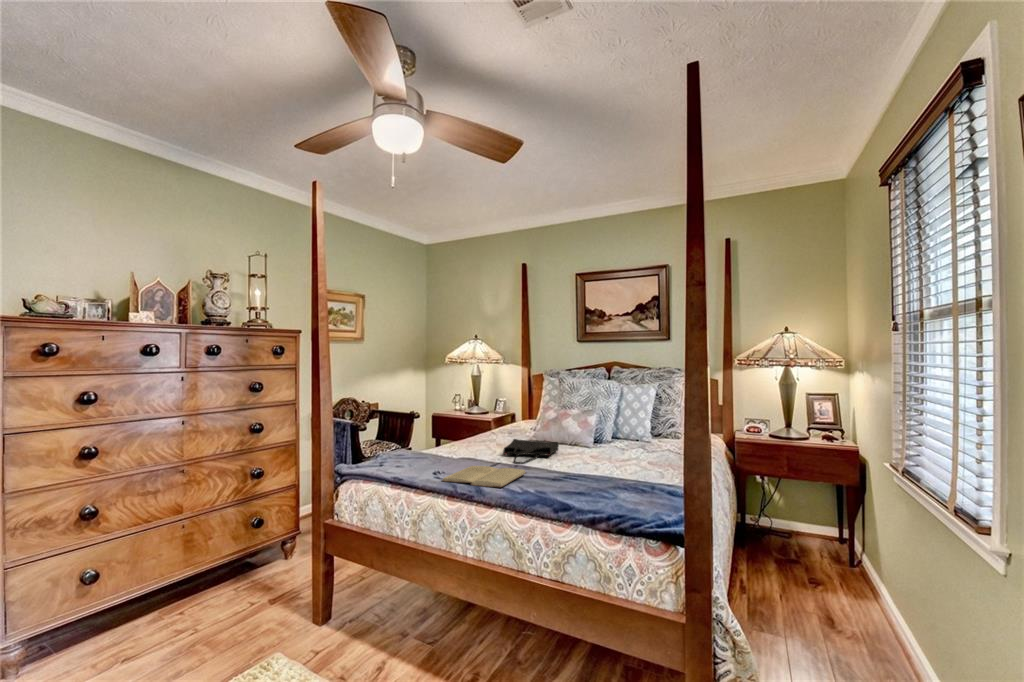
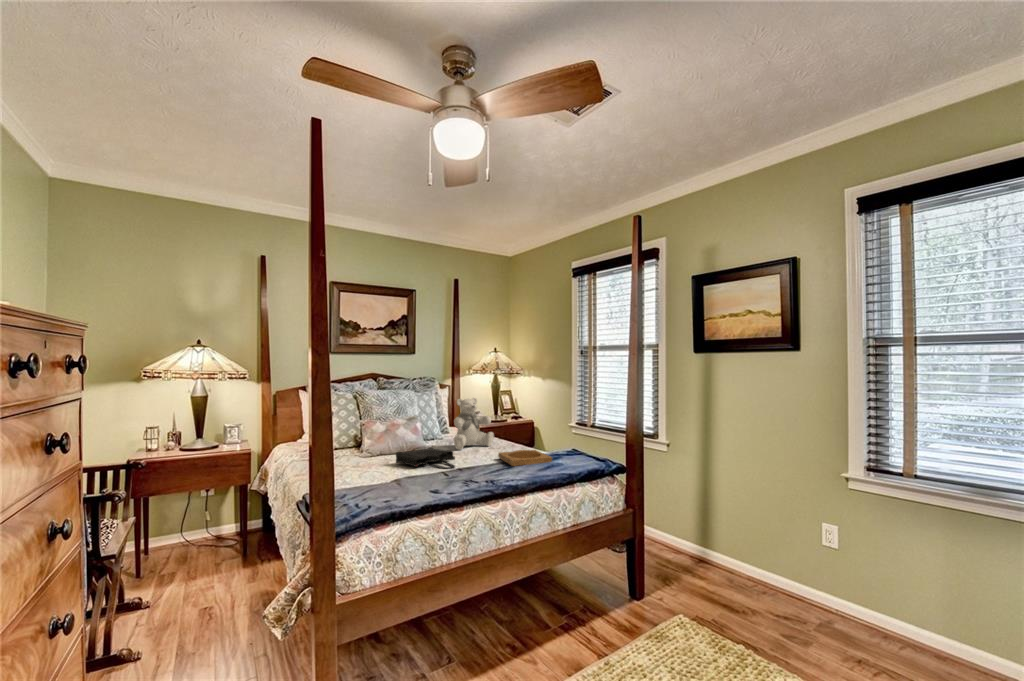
teddy bear: none [597,392,652,457] -> present [454,398,494,450]
tray: none [552,461,628,488] -> present [498,450,552,466]
book: present [442,466,526,487] -> none [448,466,525,489]

